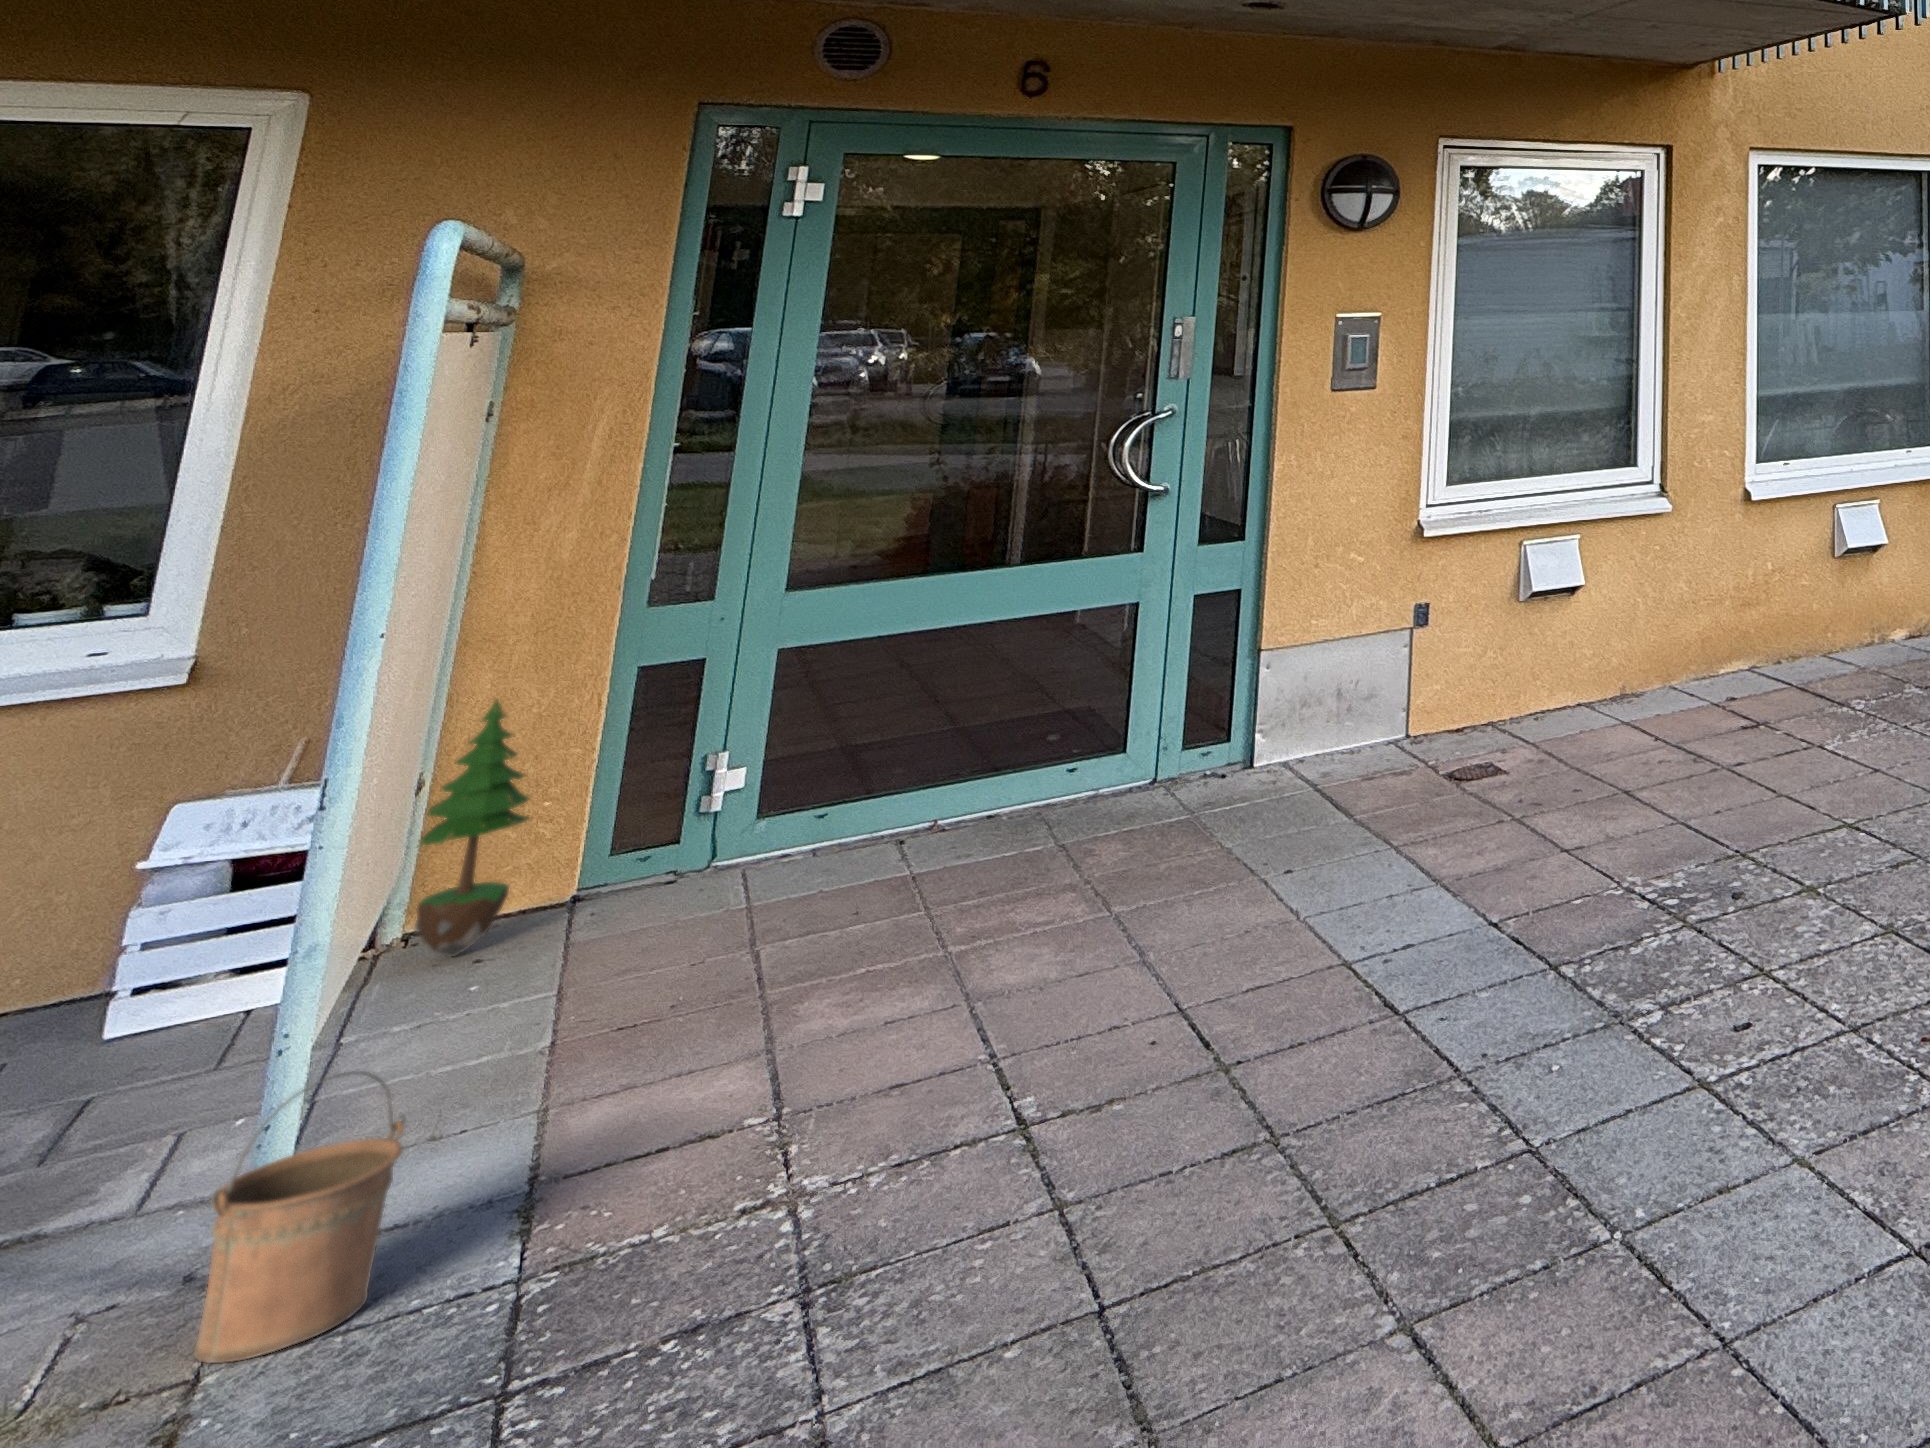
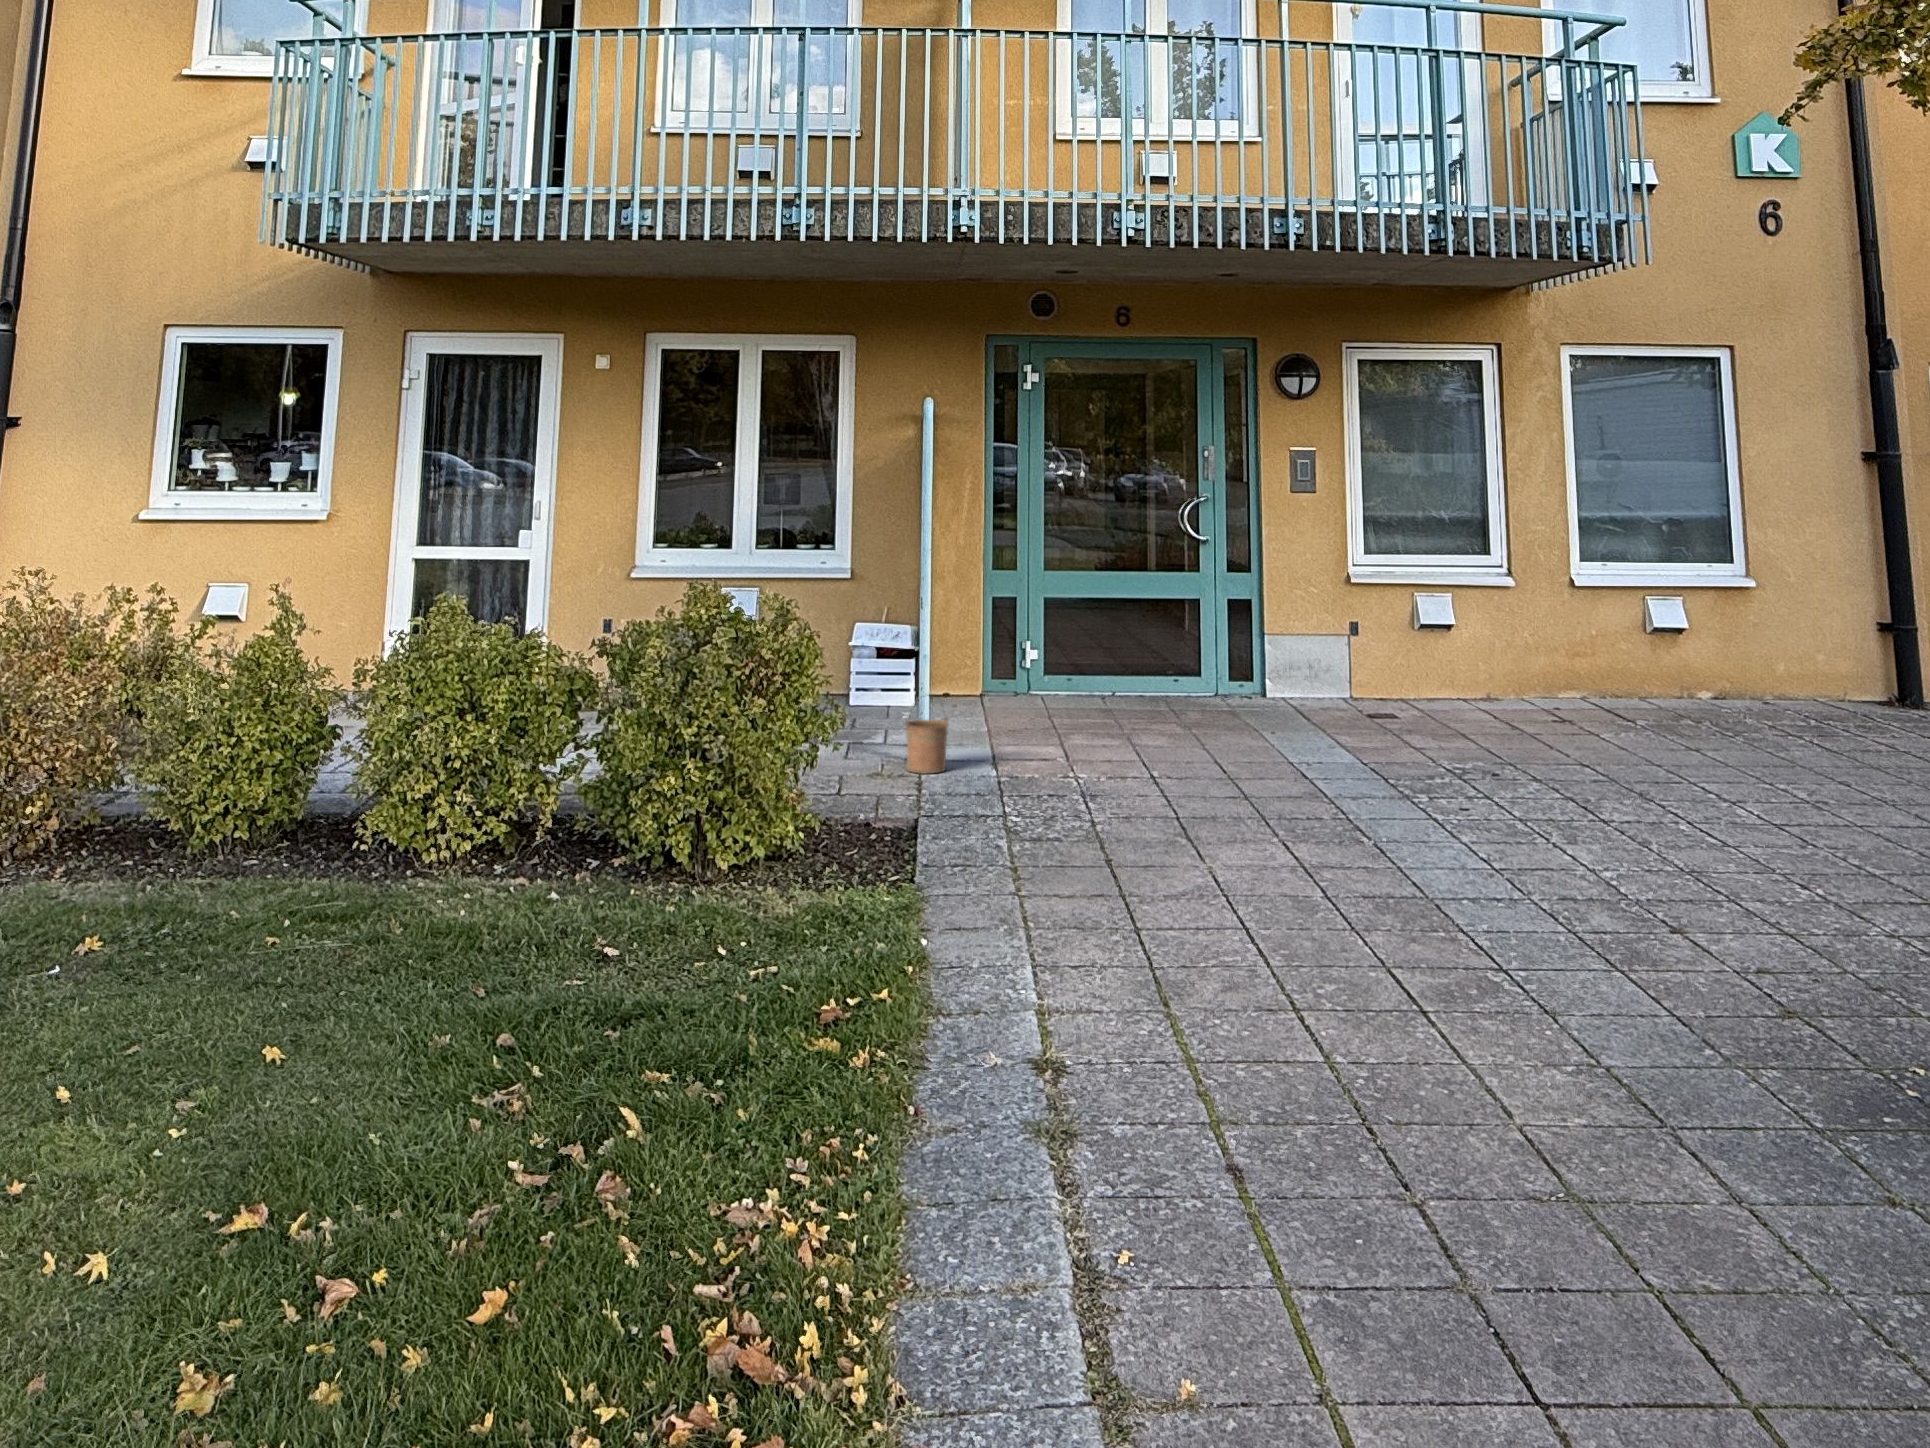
potted tree: present [415,701,529,957] -> none [930,598,966,702]

